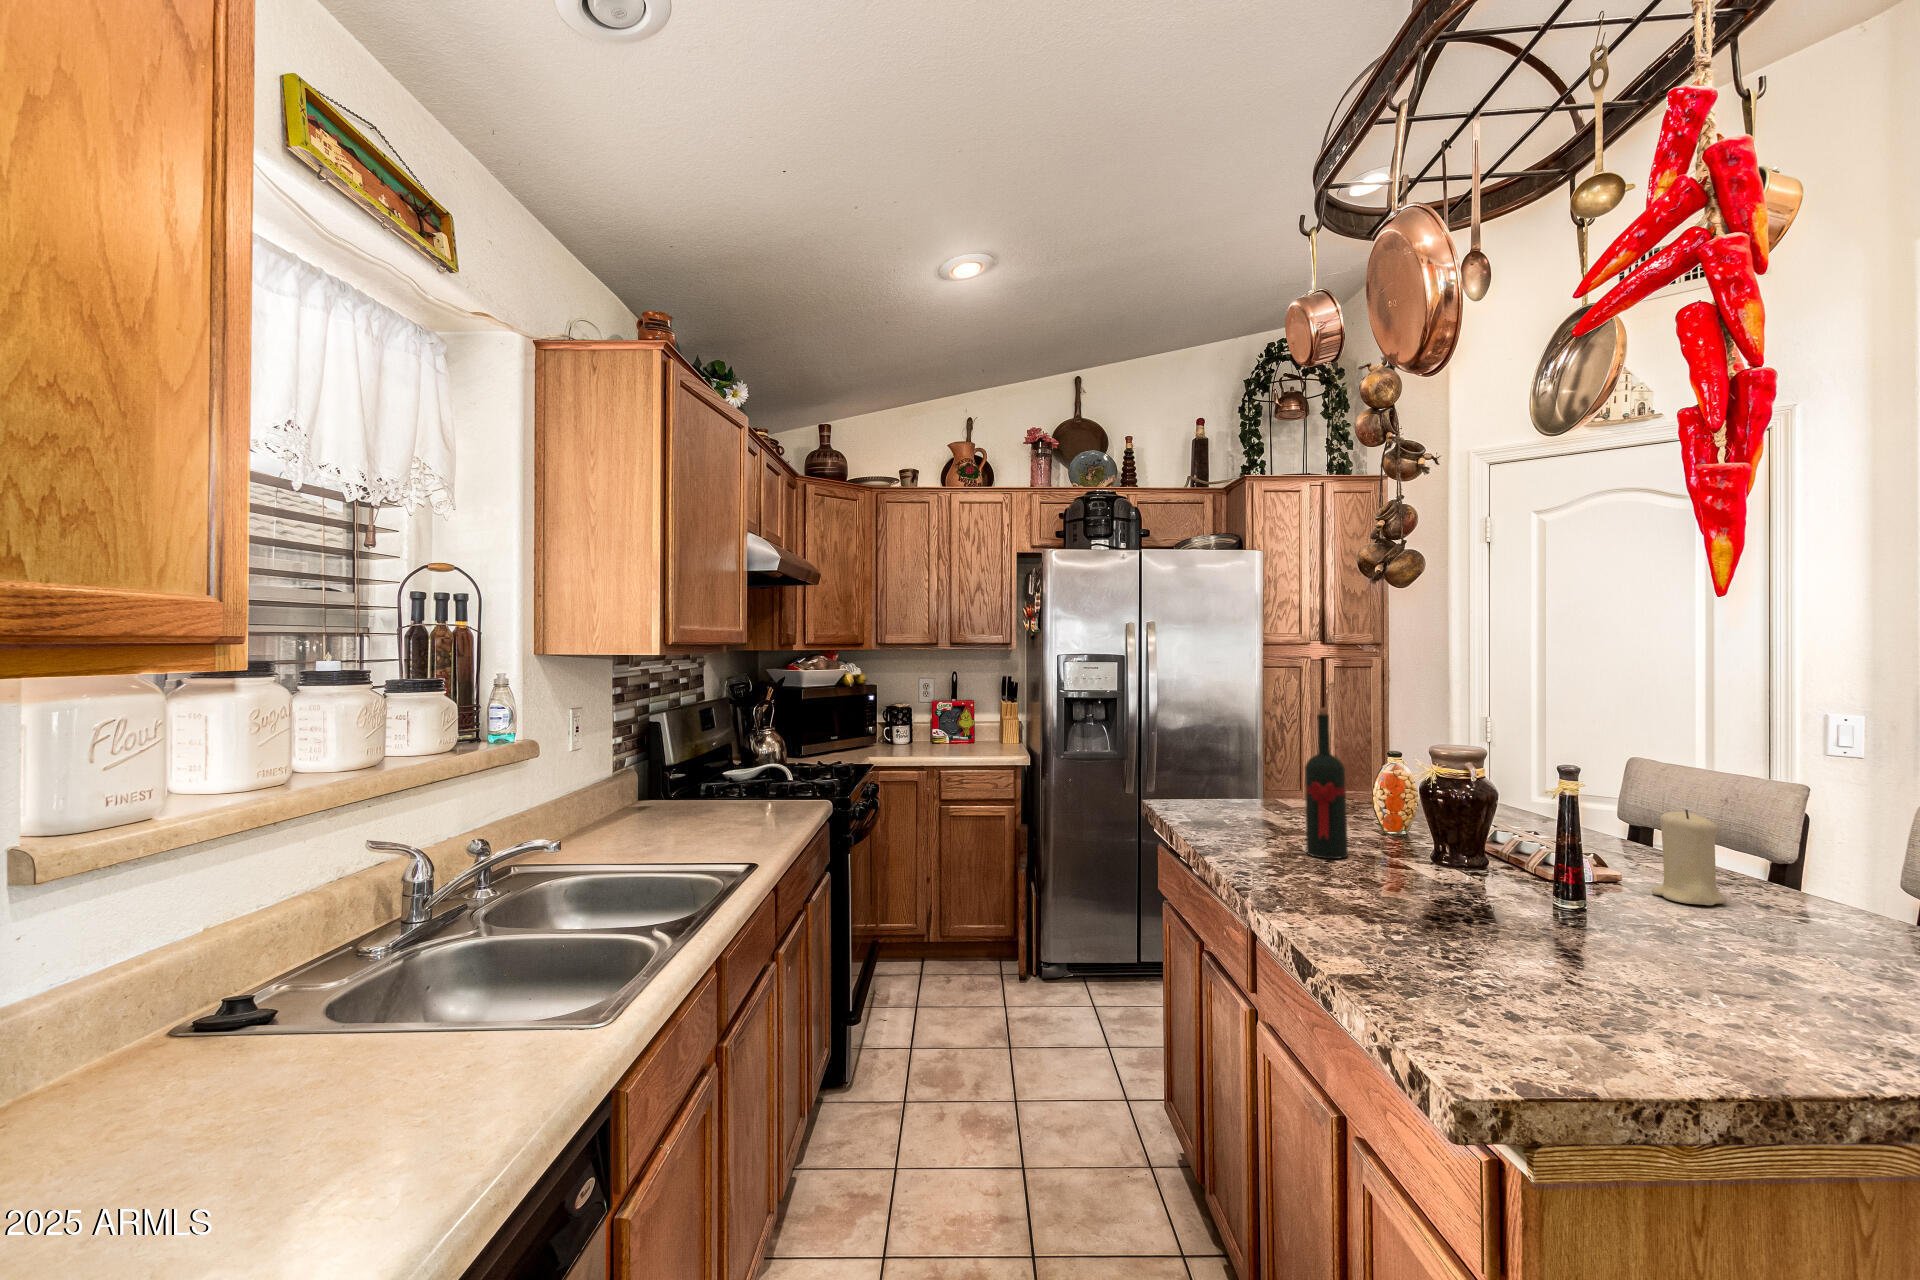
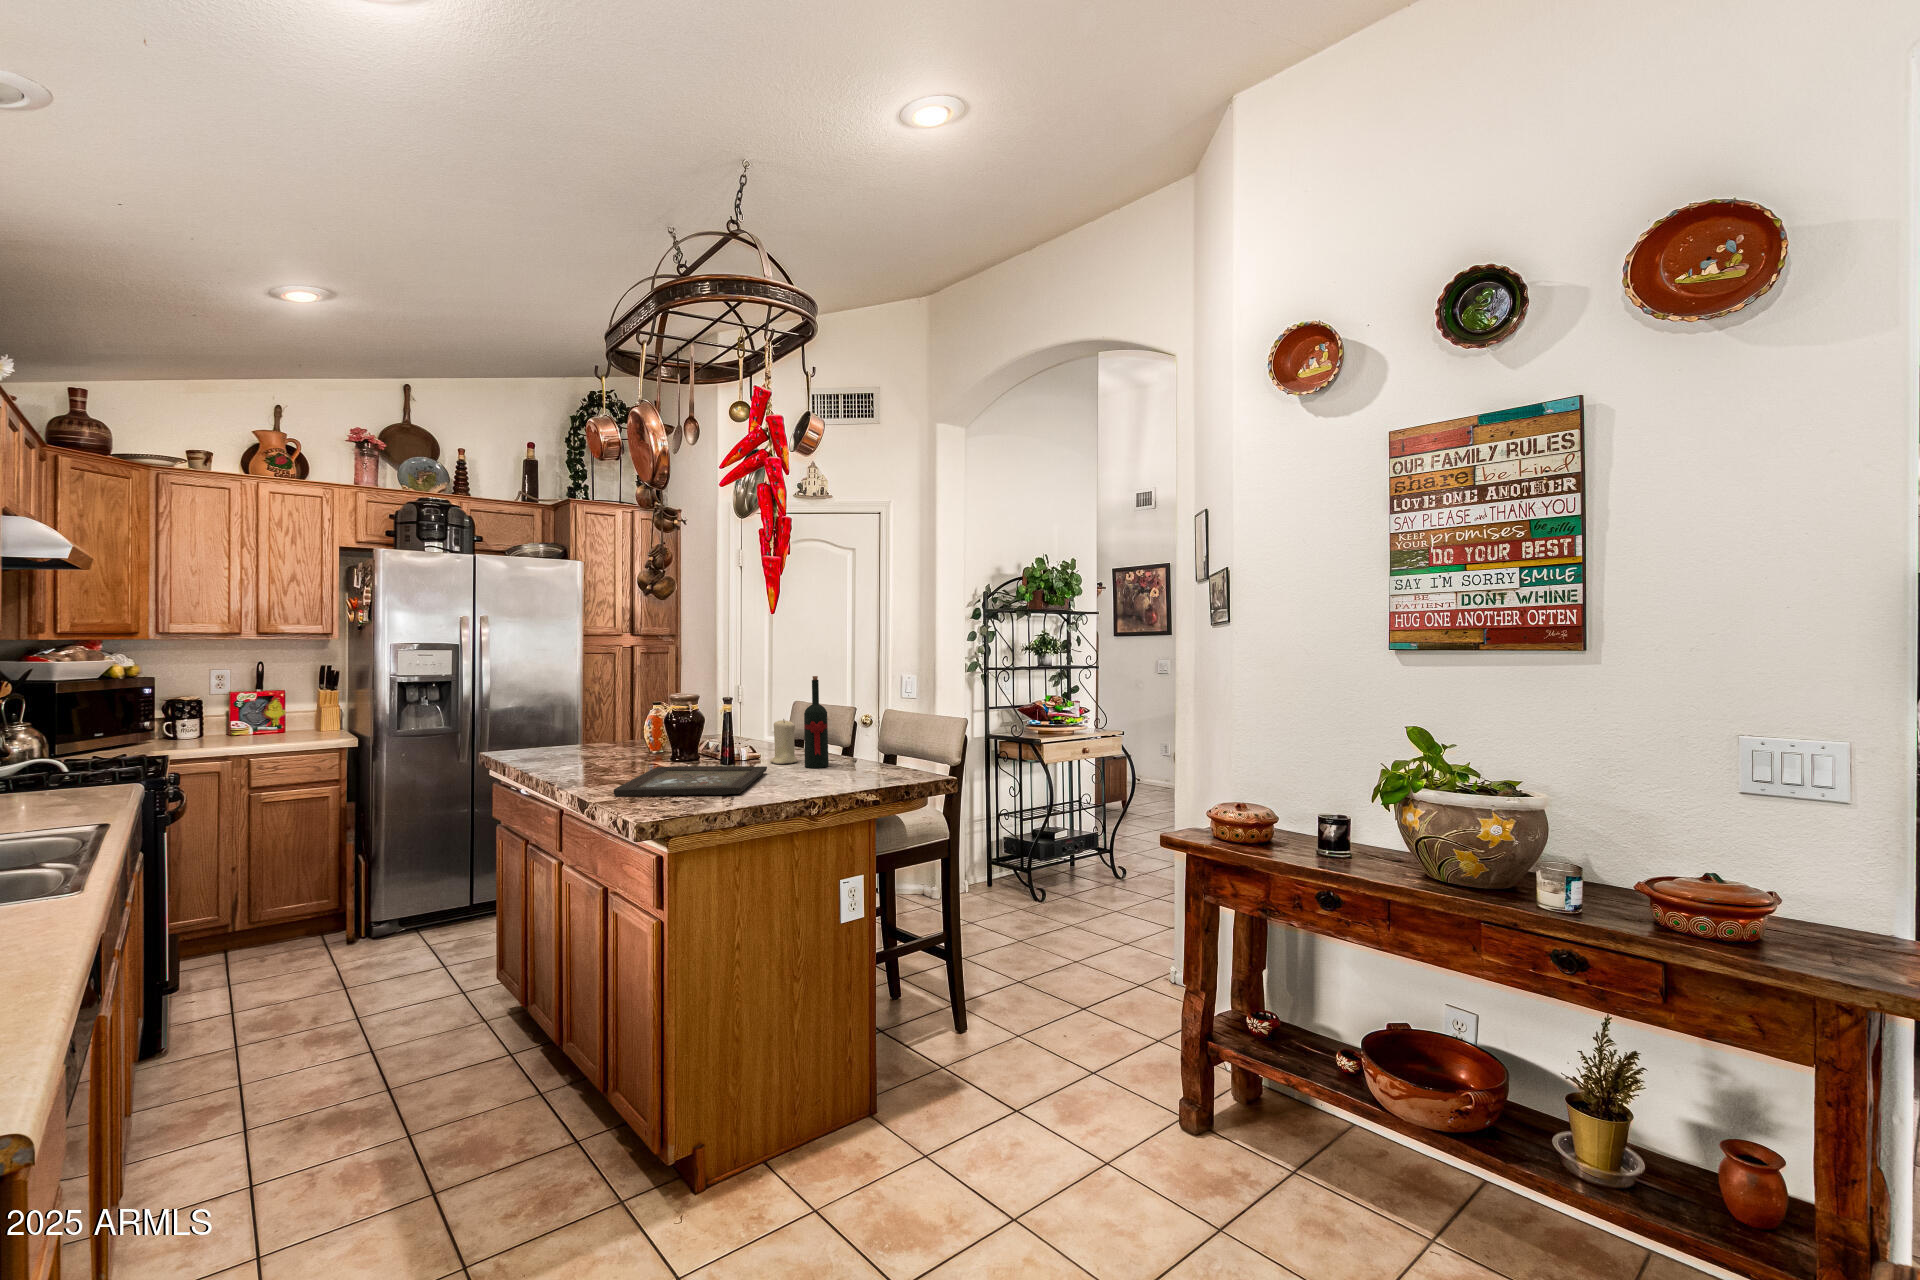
wine bottle: present [1305,708,1348,859] -> present [804,676,829,768]
tray: none [1359,880,1680,1016] -> present [614,766,767,797]

